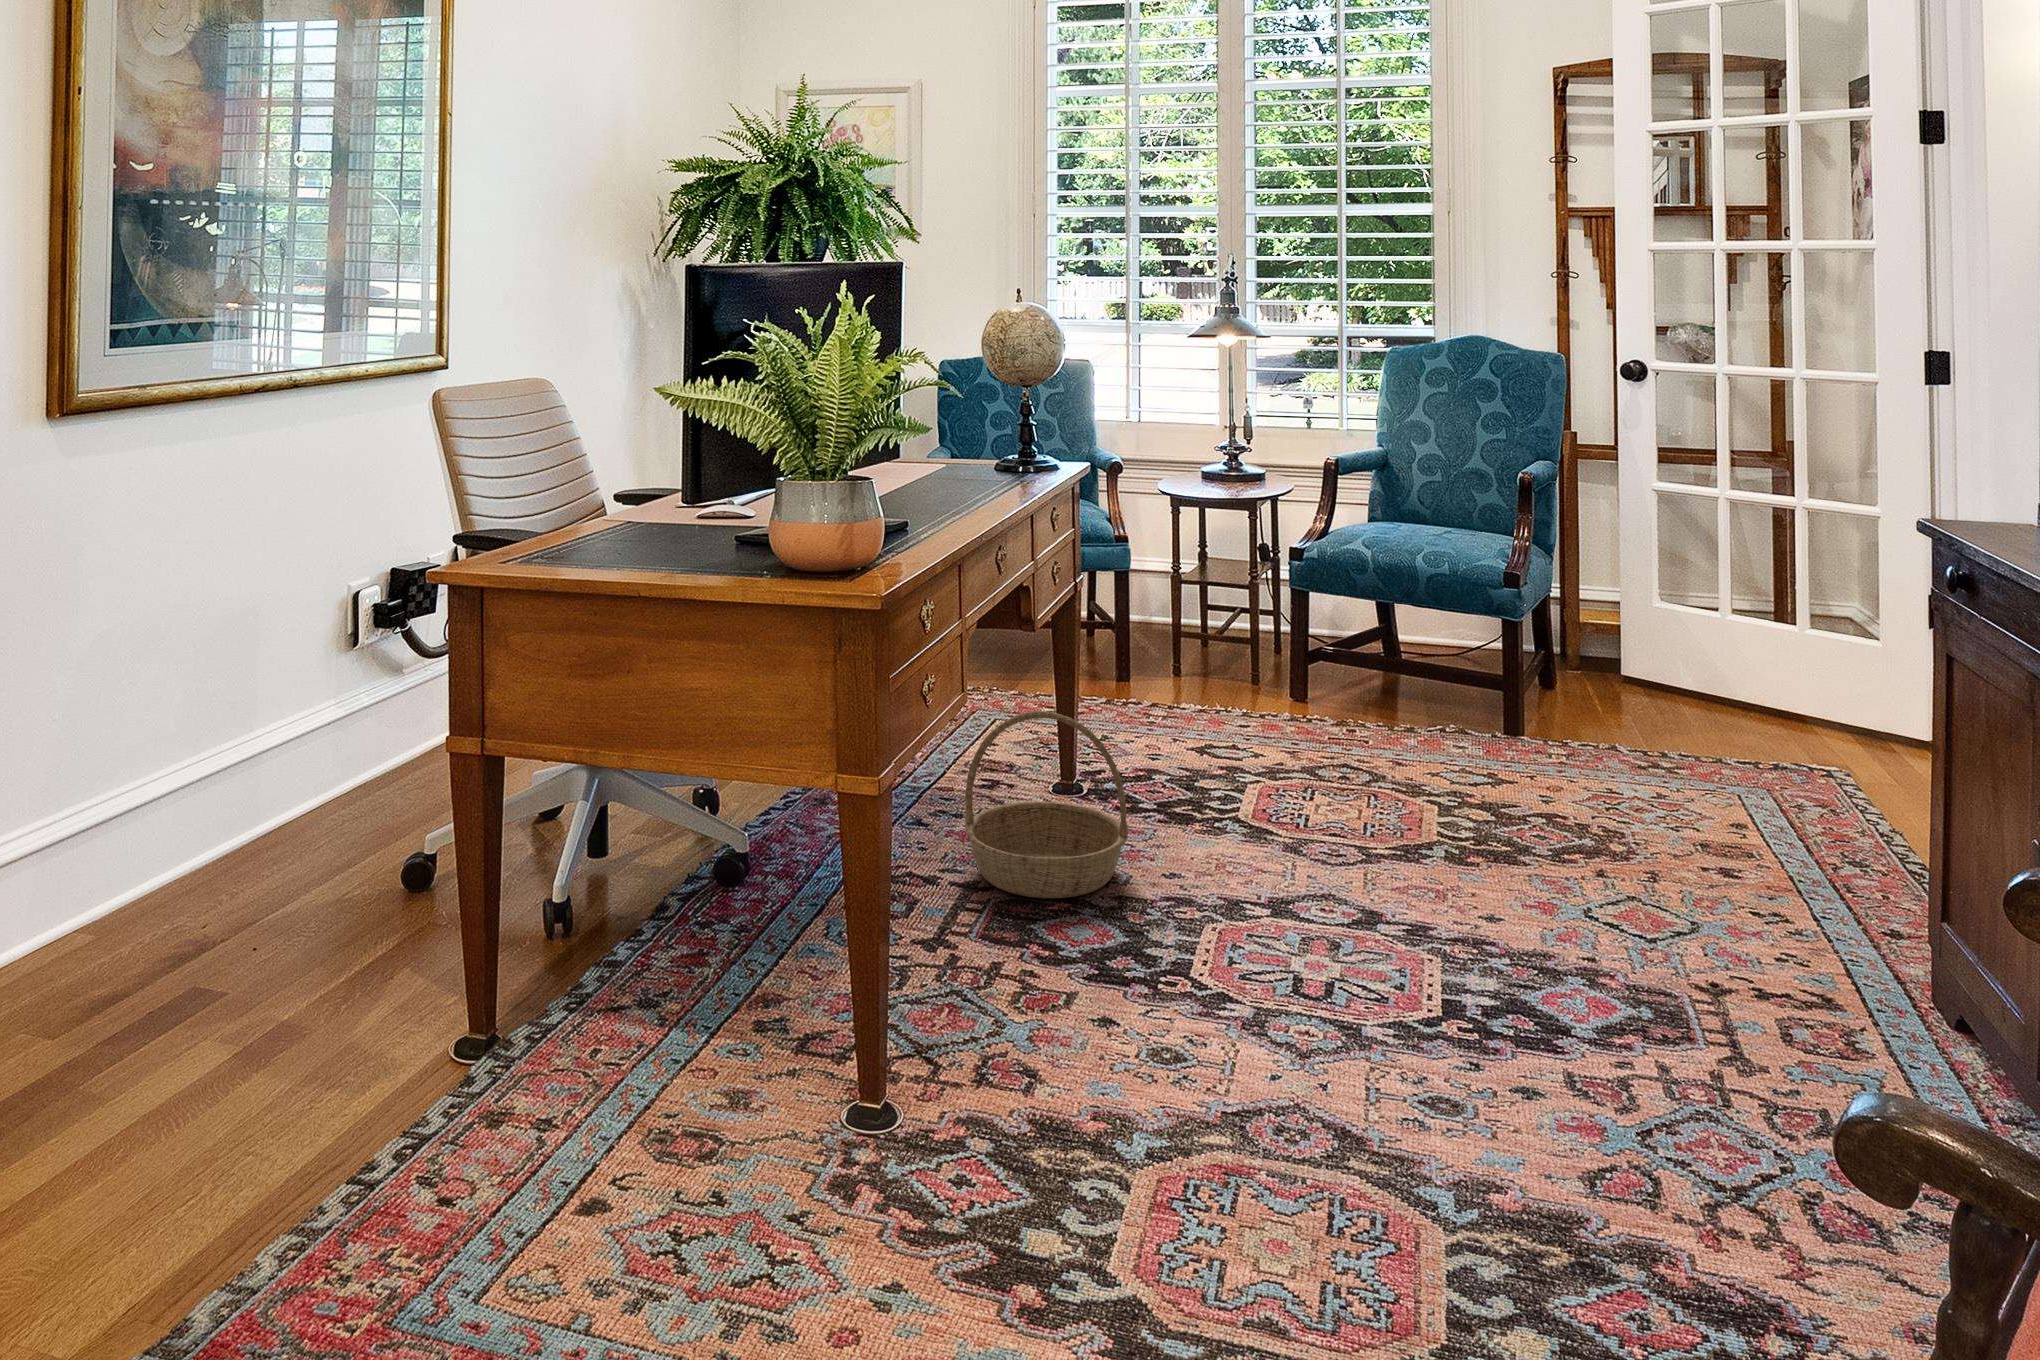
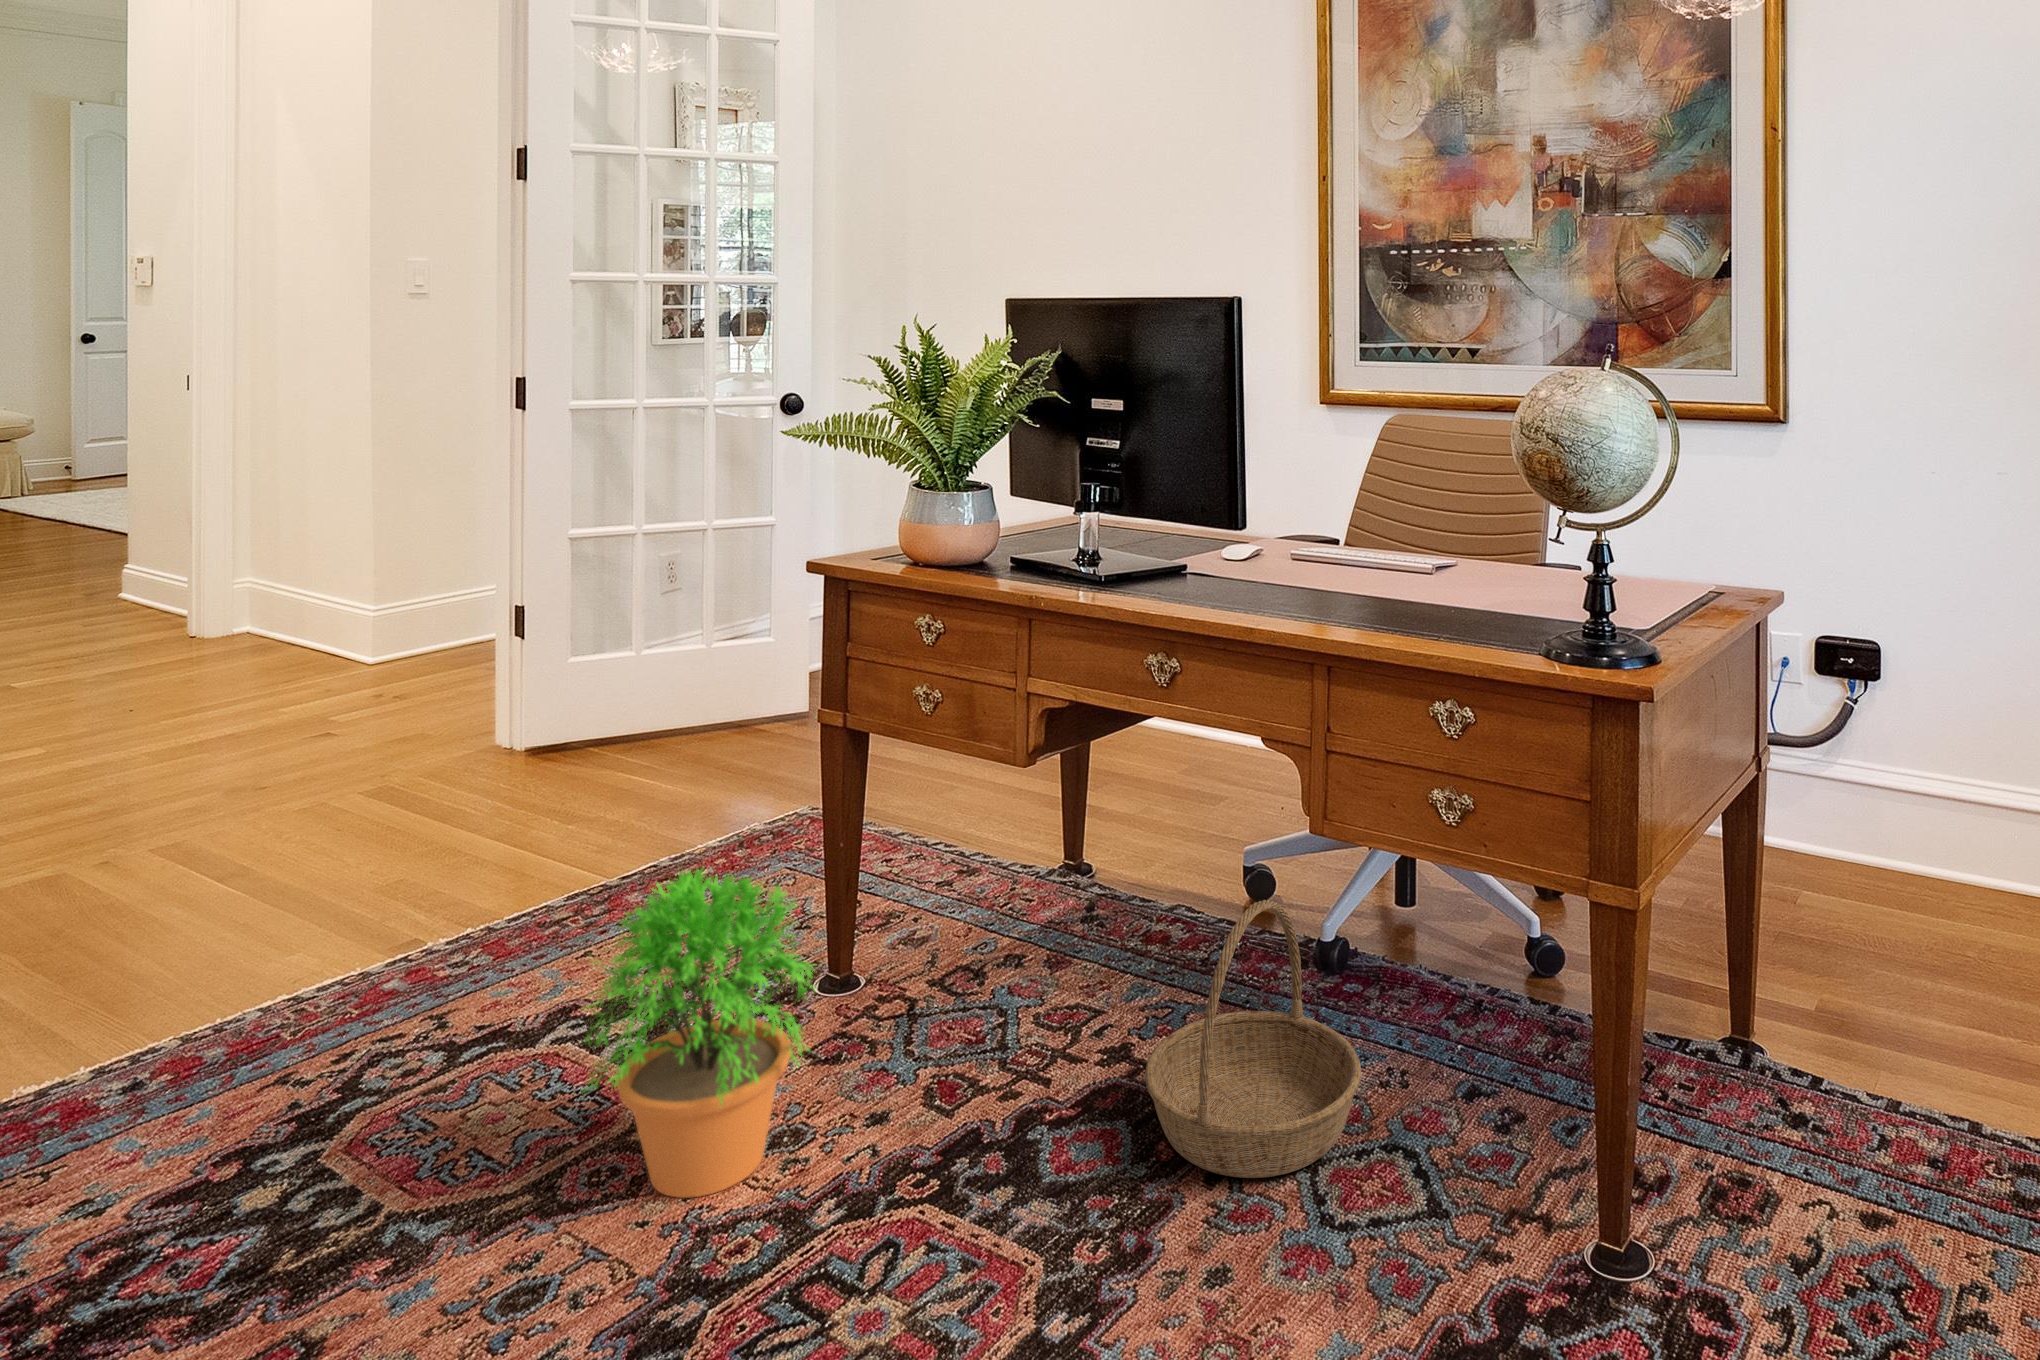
potted plant: none [1125,797,1374,1101] -> present [583,869,816,1198]

